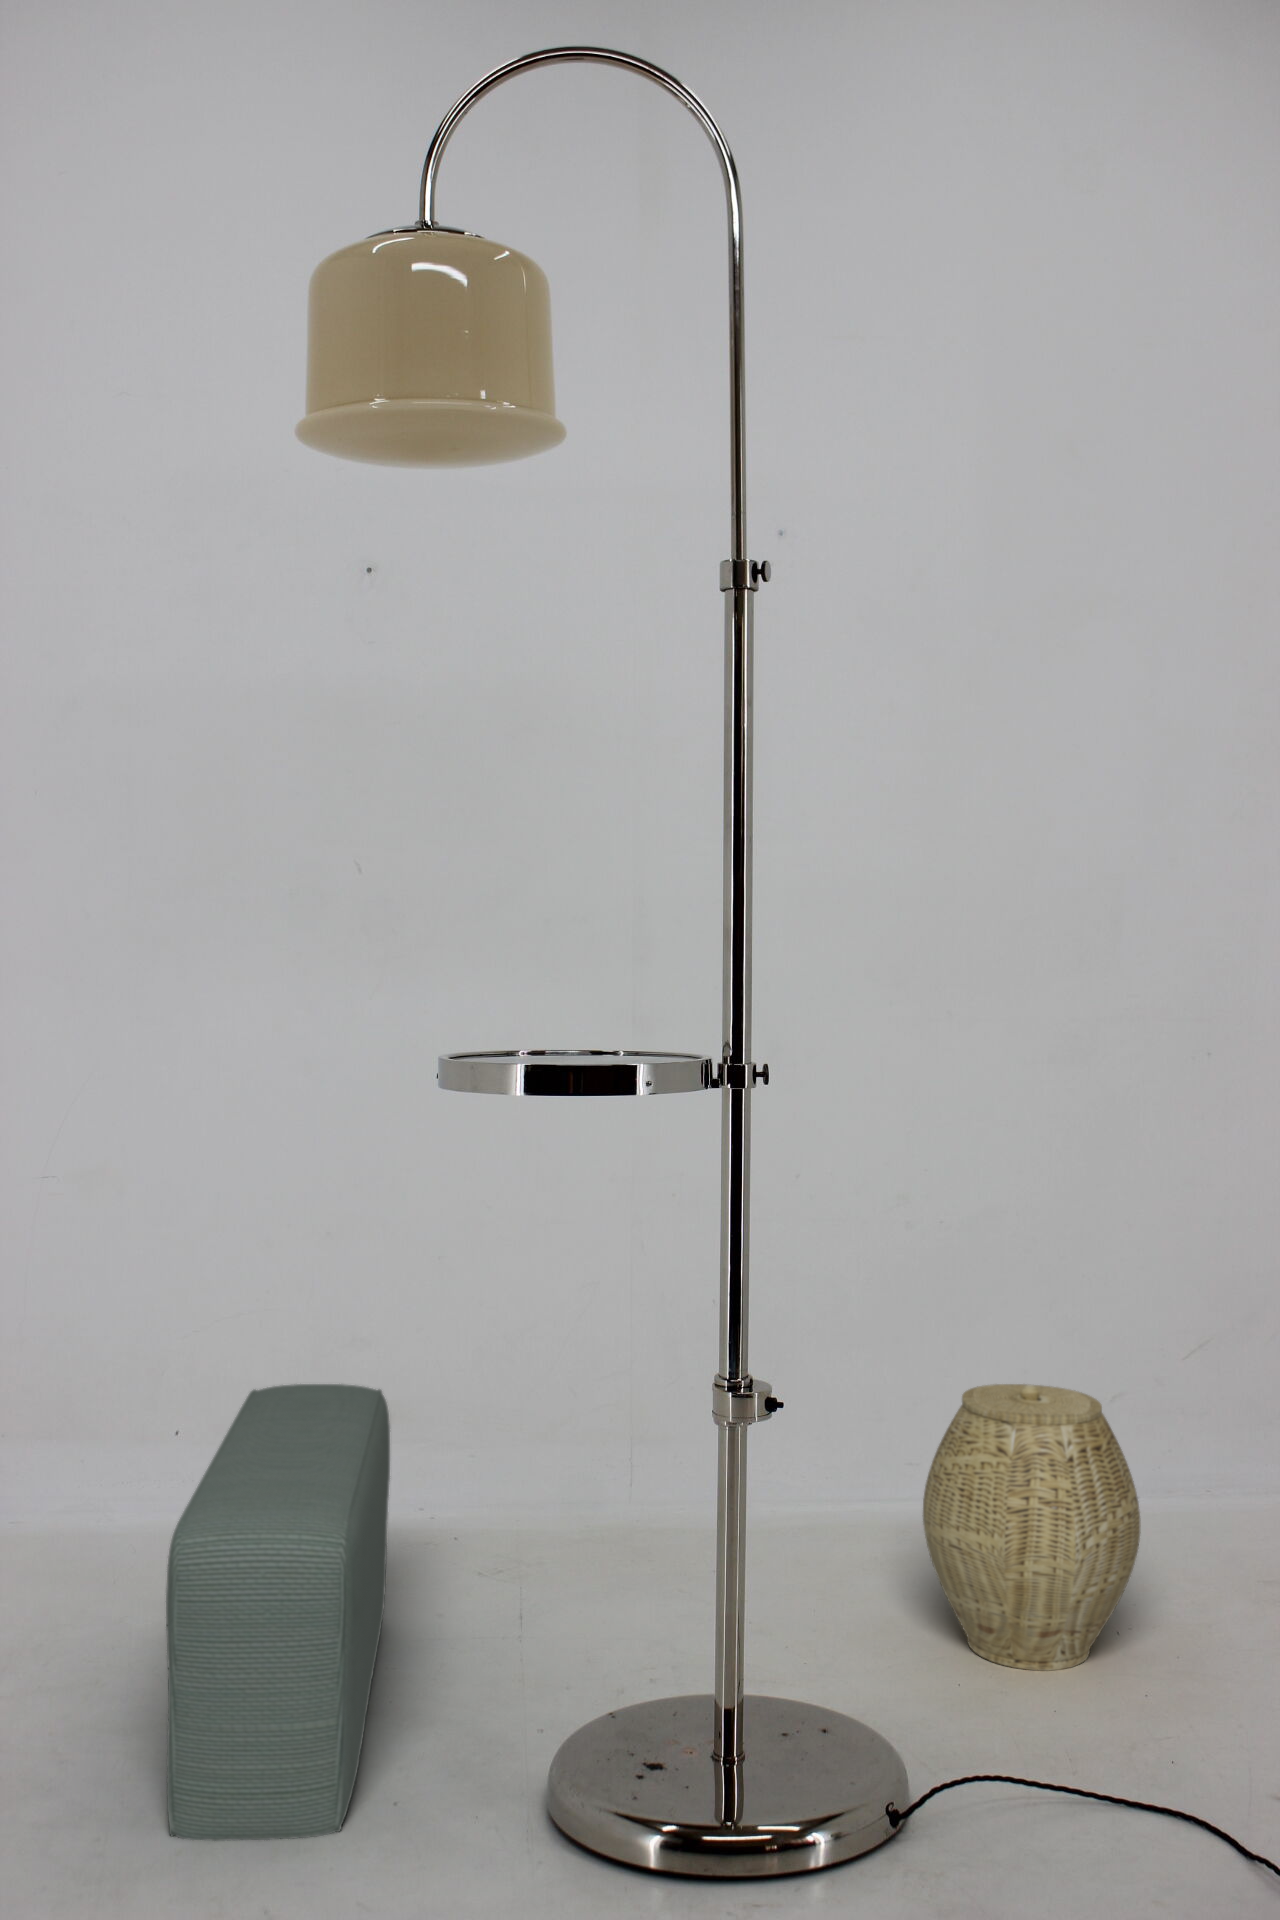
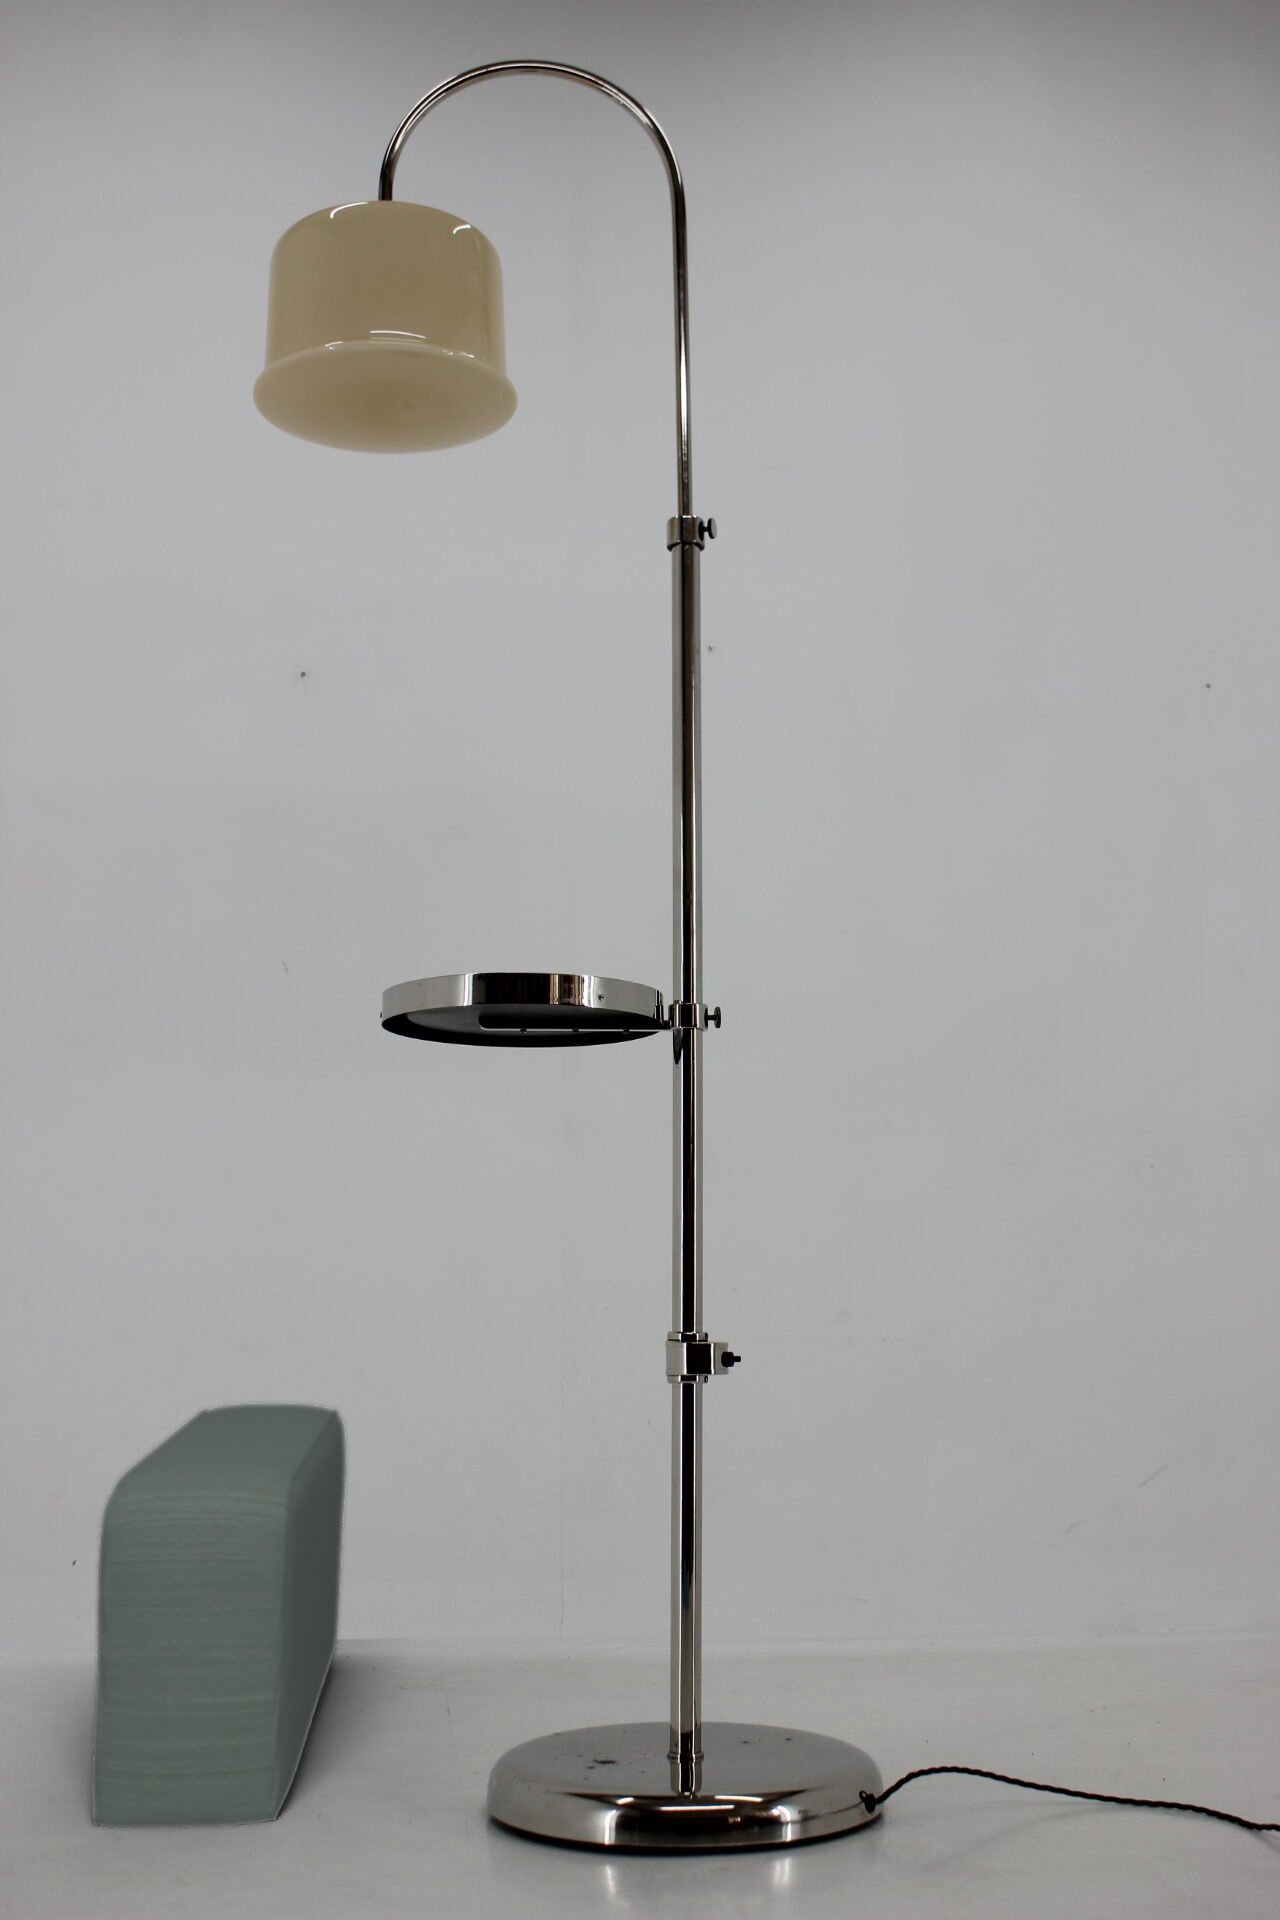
woven basket: present [923,1384,1140,1671] -> none [896,1396,1121,1694]

